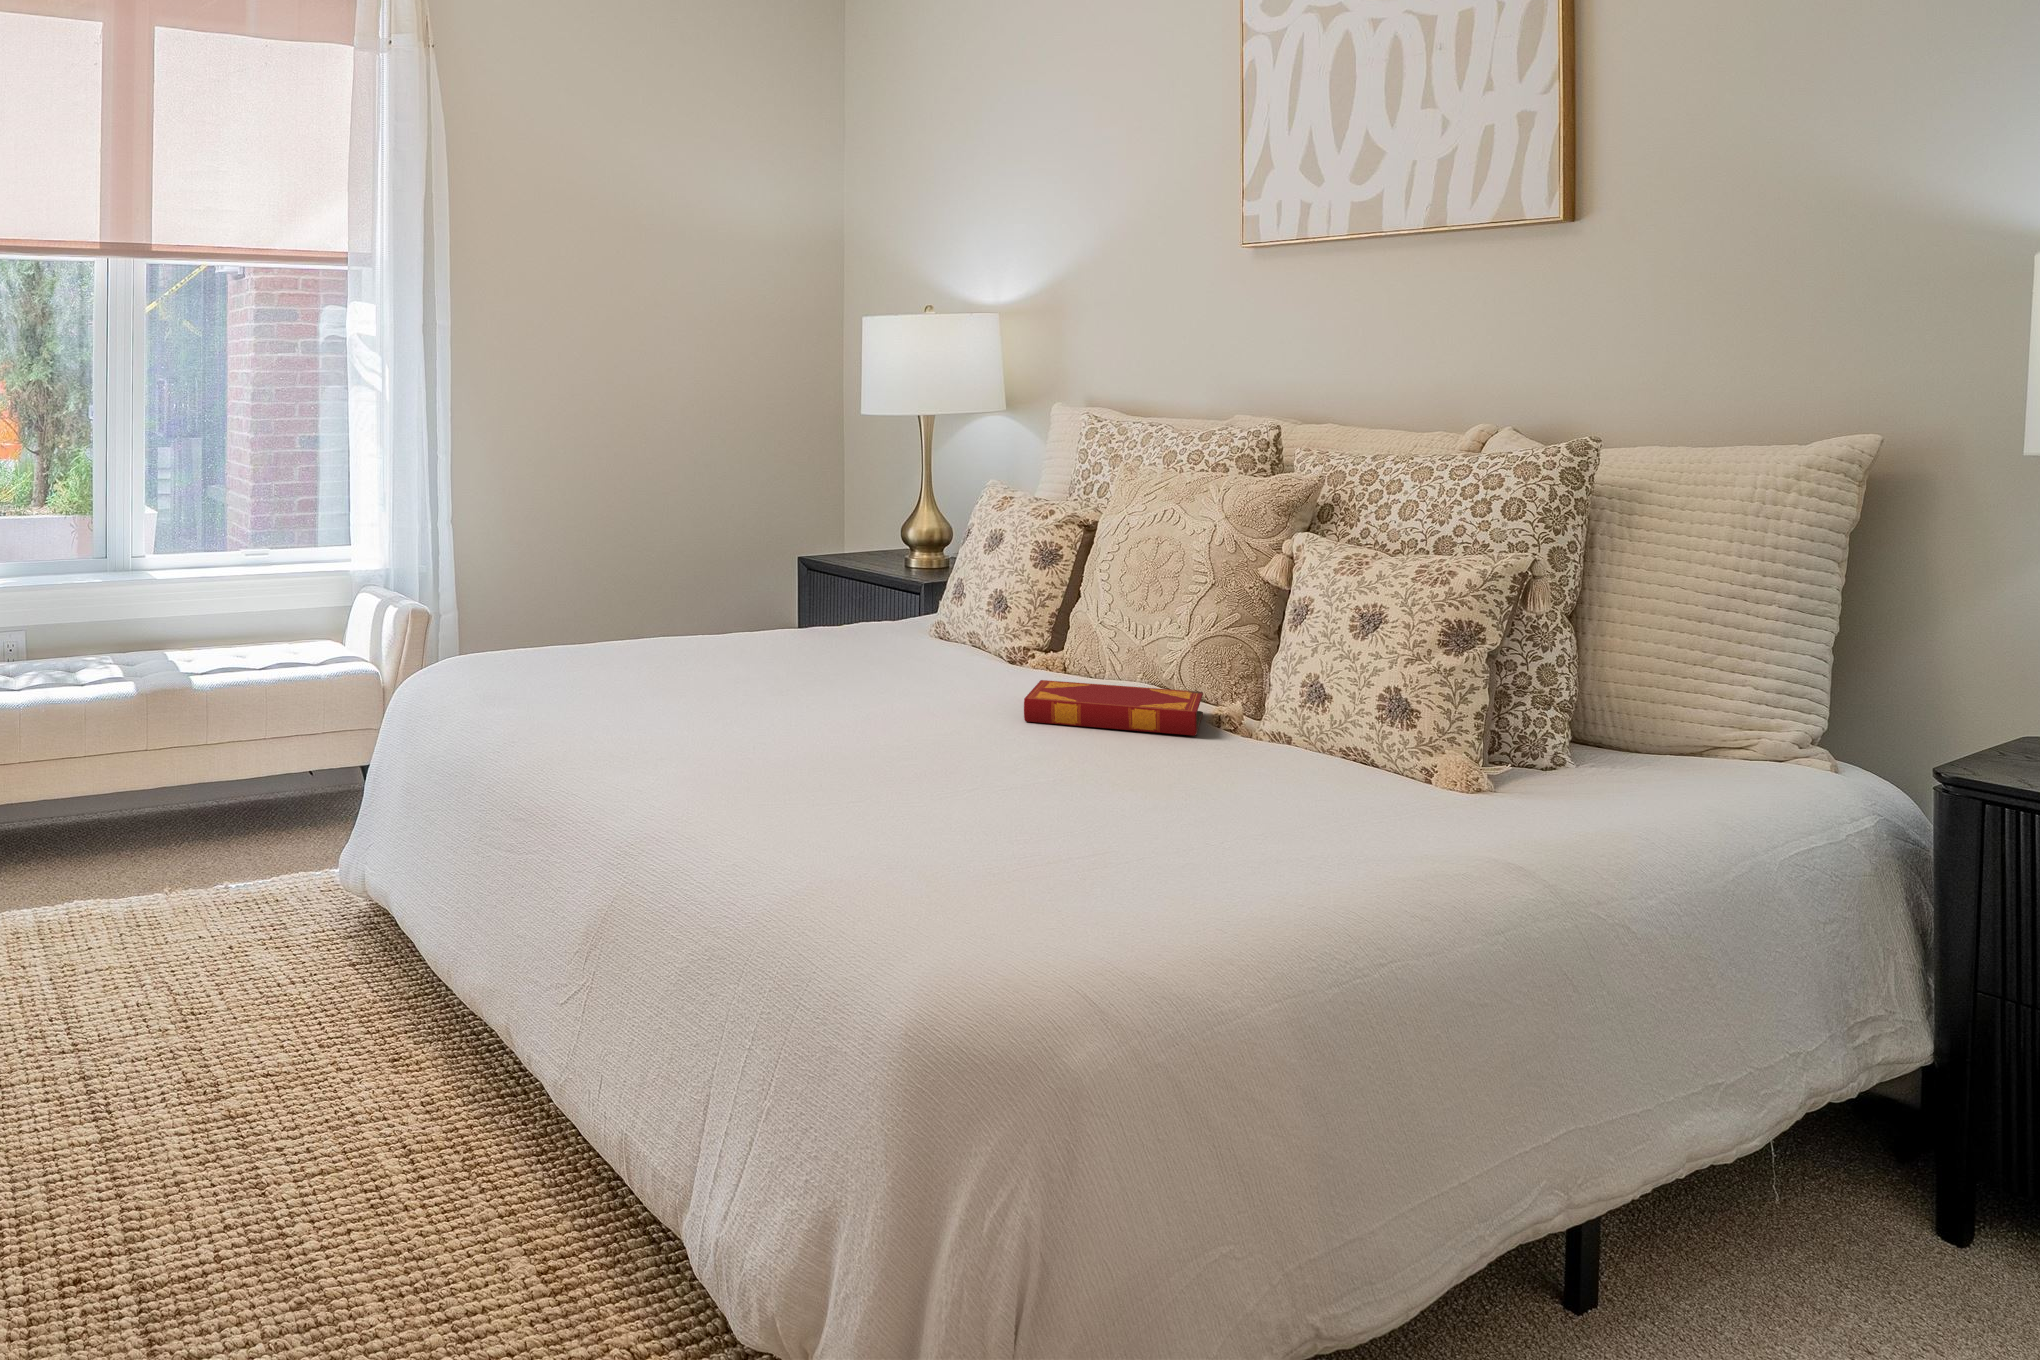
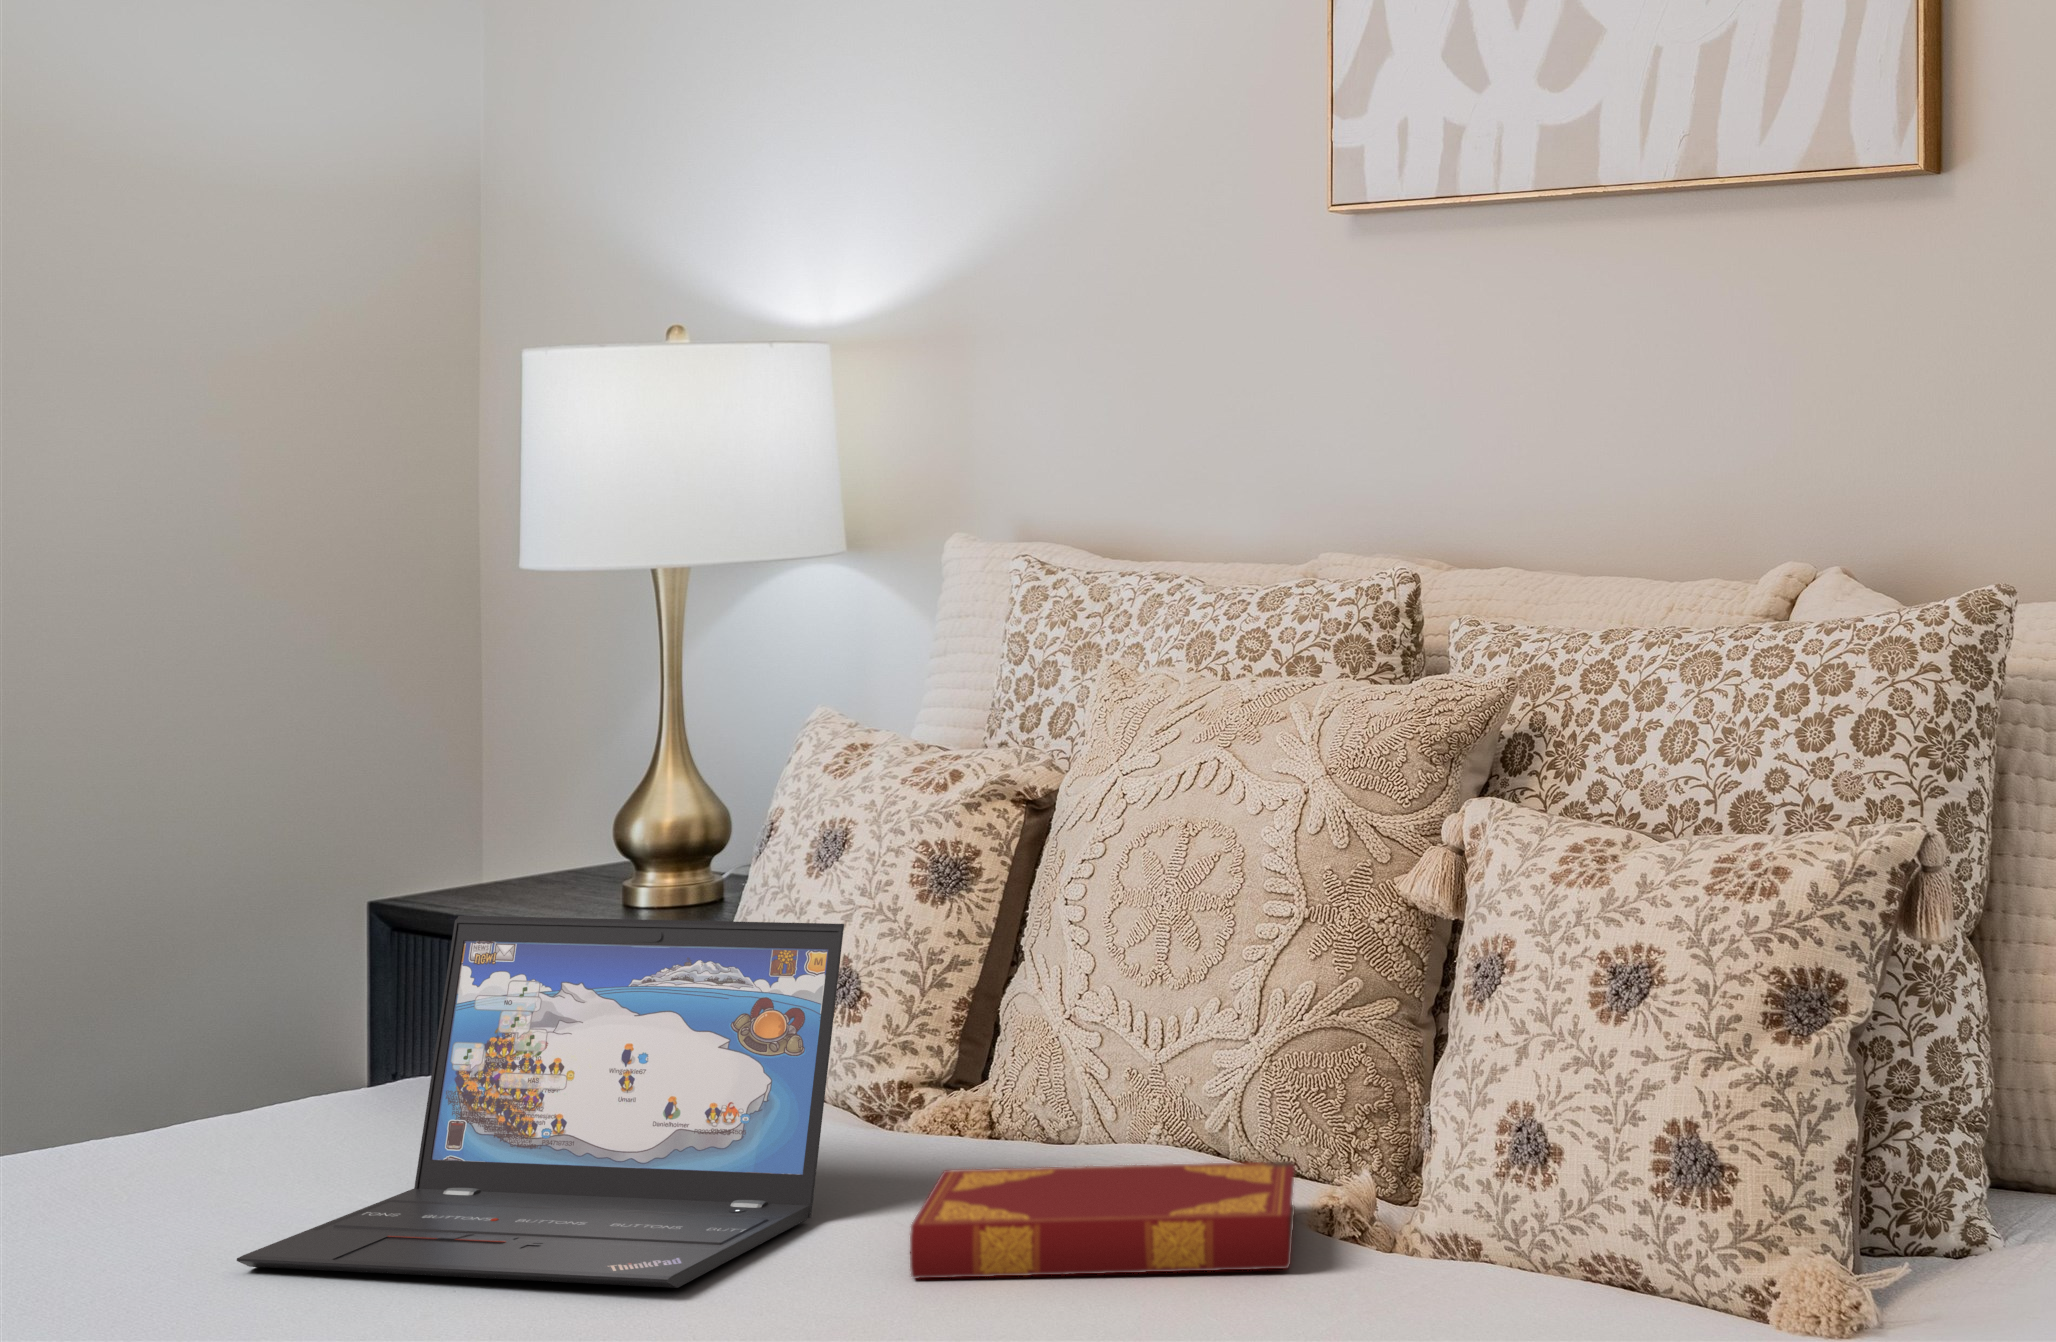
laptop: none [757,558,997,714] -> present [237,916,844,1288]

